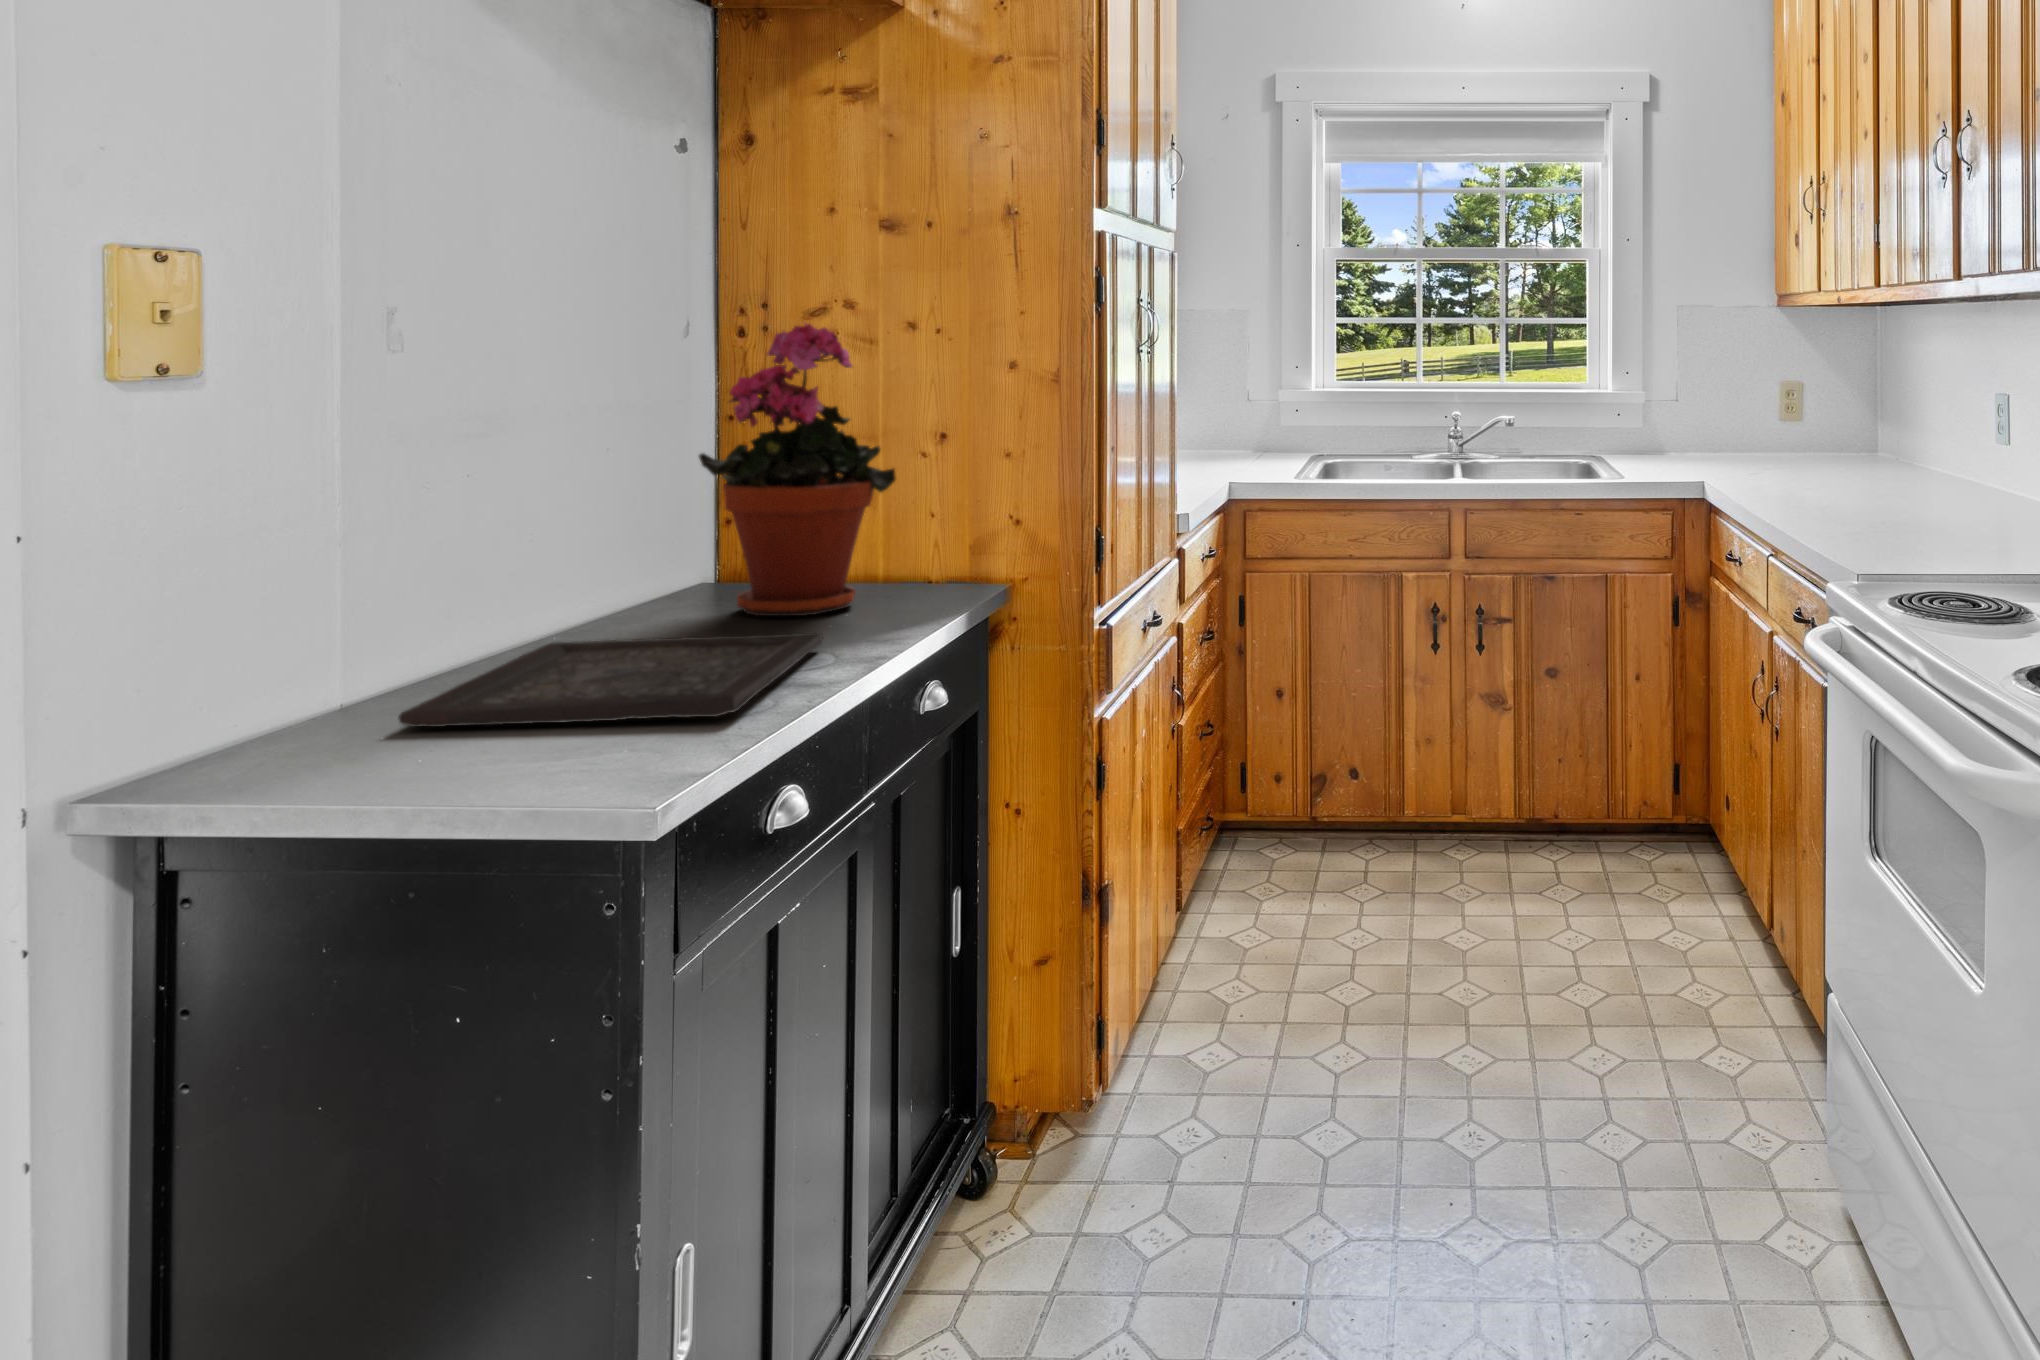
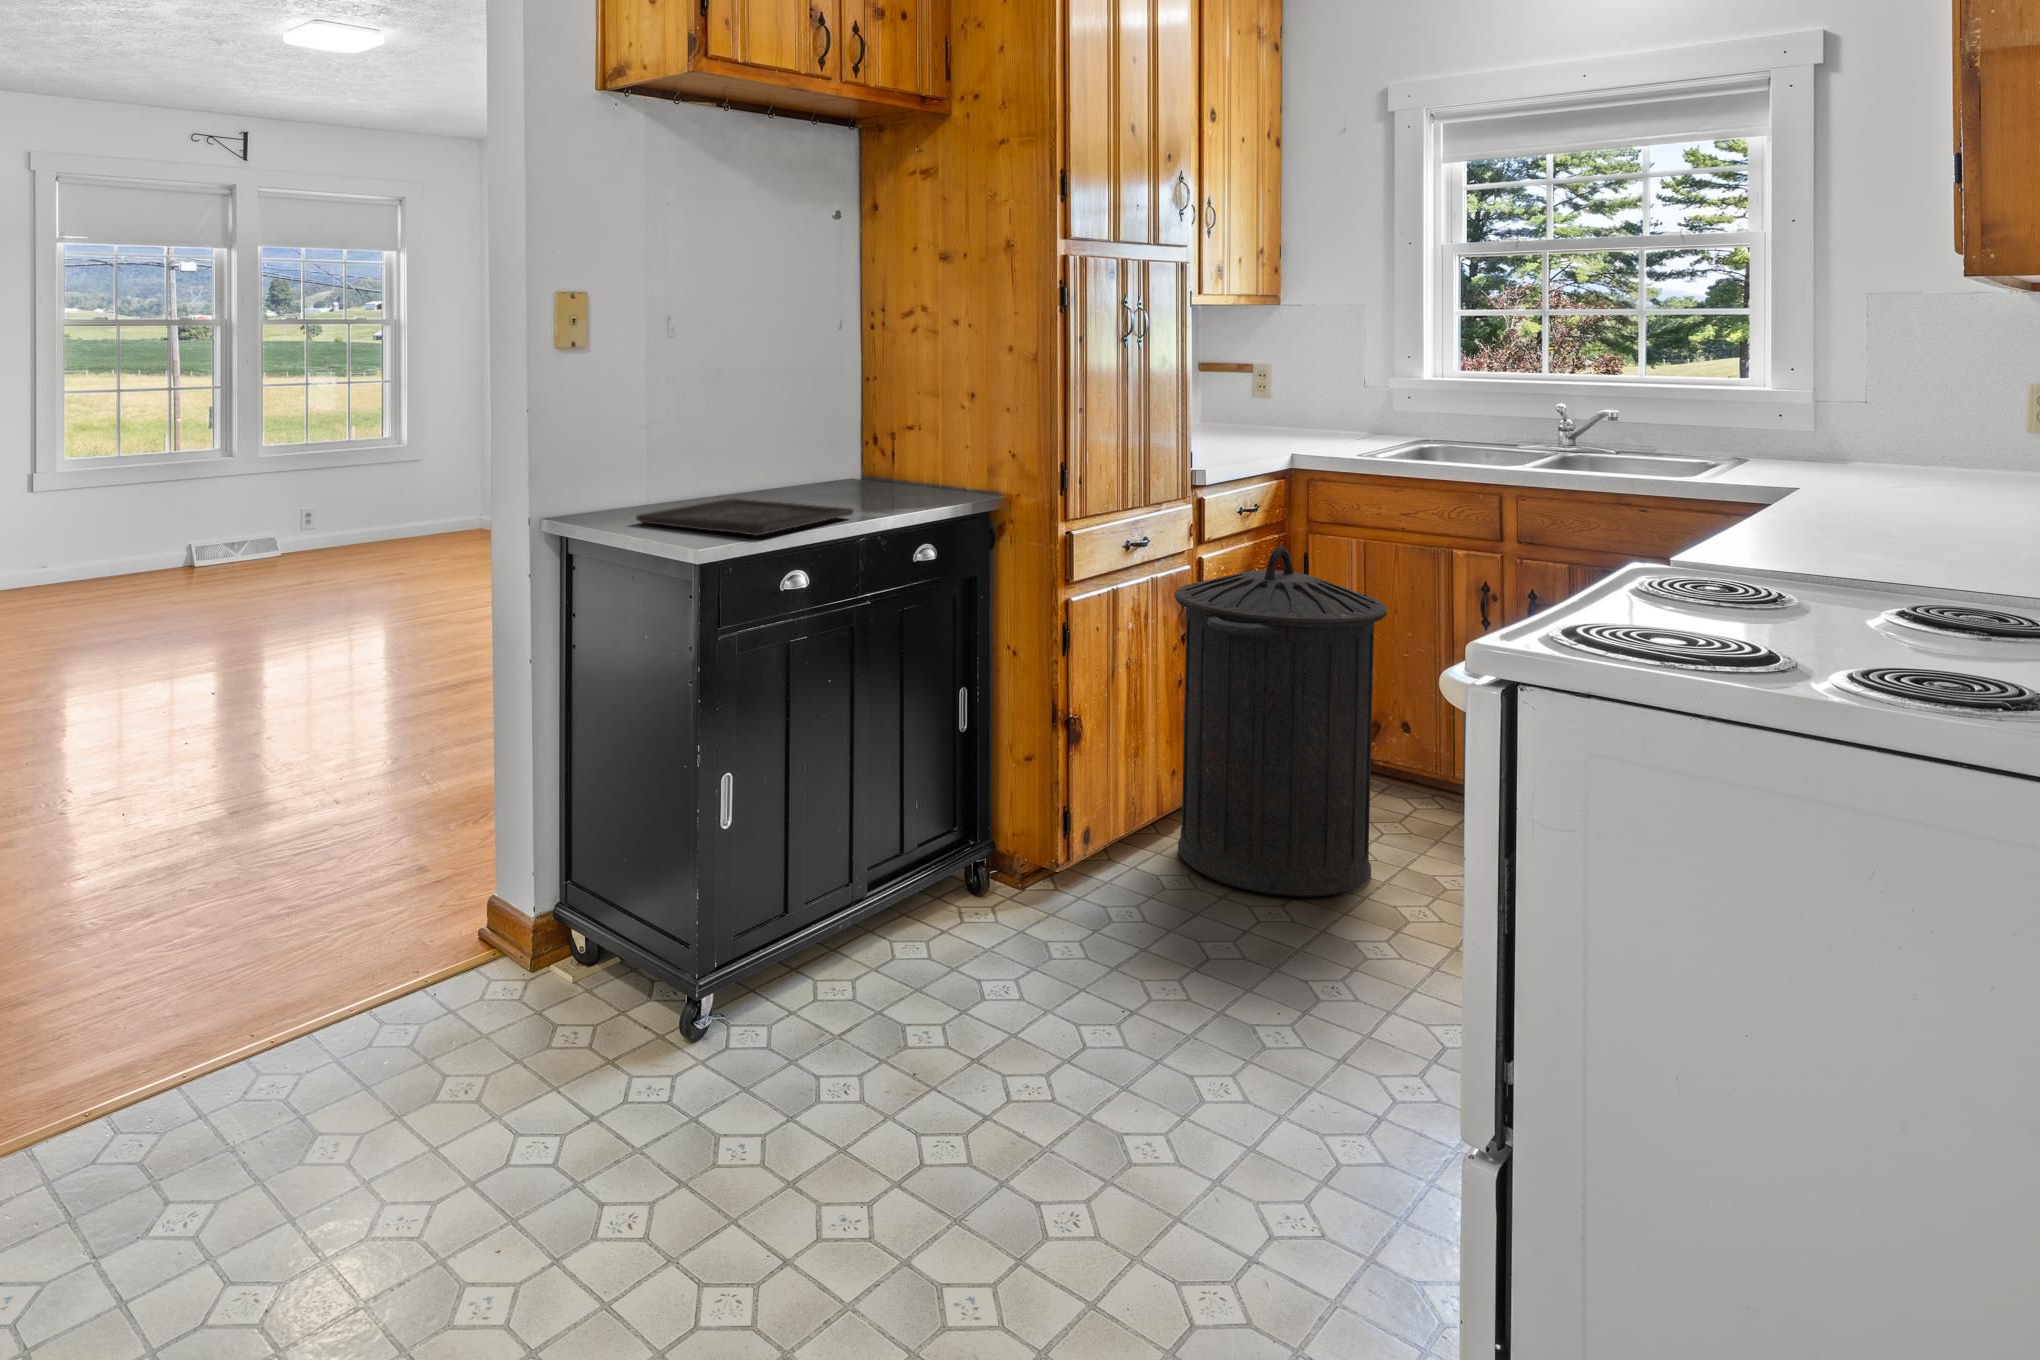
potted plant: present [699,324,896,616] -> none [822,325,932,503]
trash can: none [1186,599,1445,1057] -> present [1174,546,1387,897]

